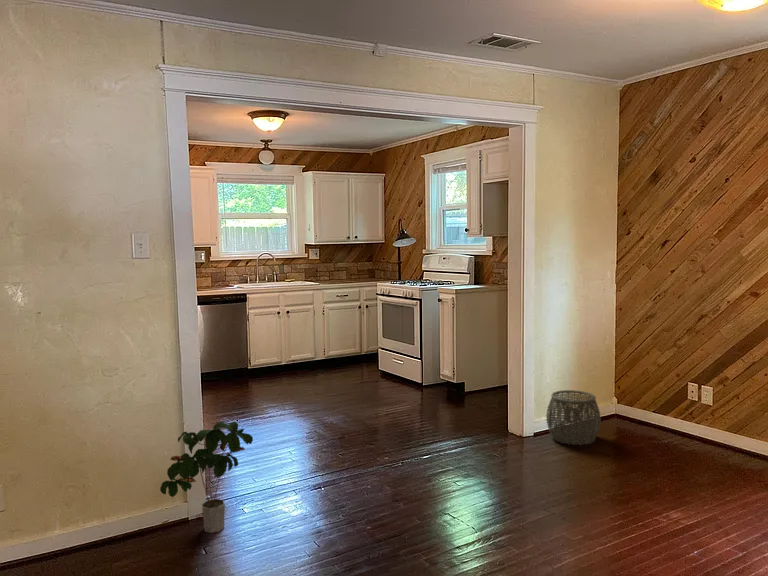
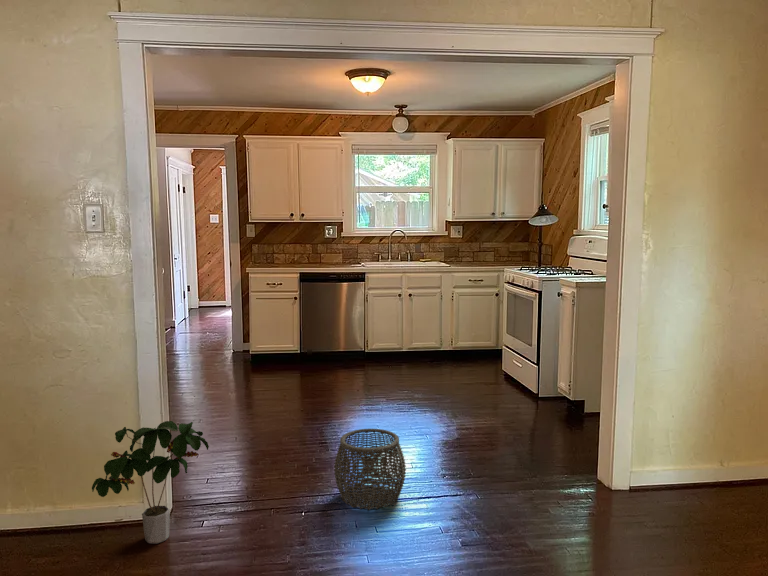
woven basket: present [546,390,601,445] -> present [334,429,406,510]

